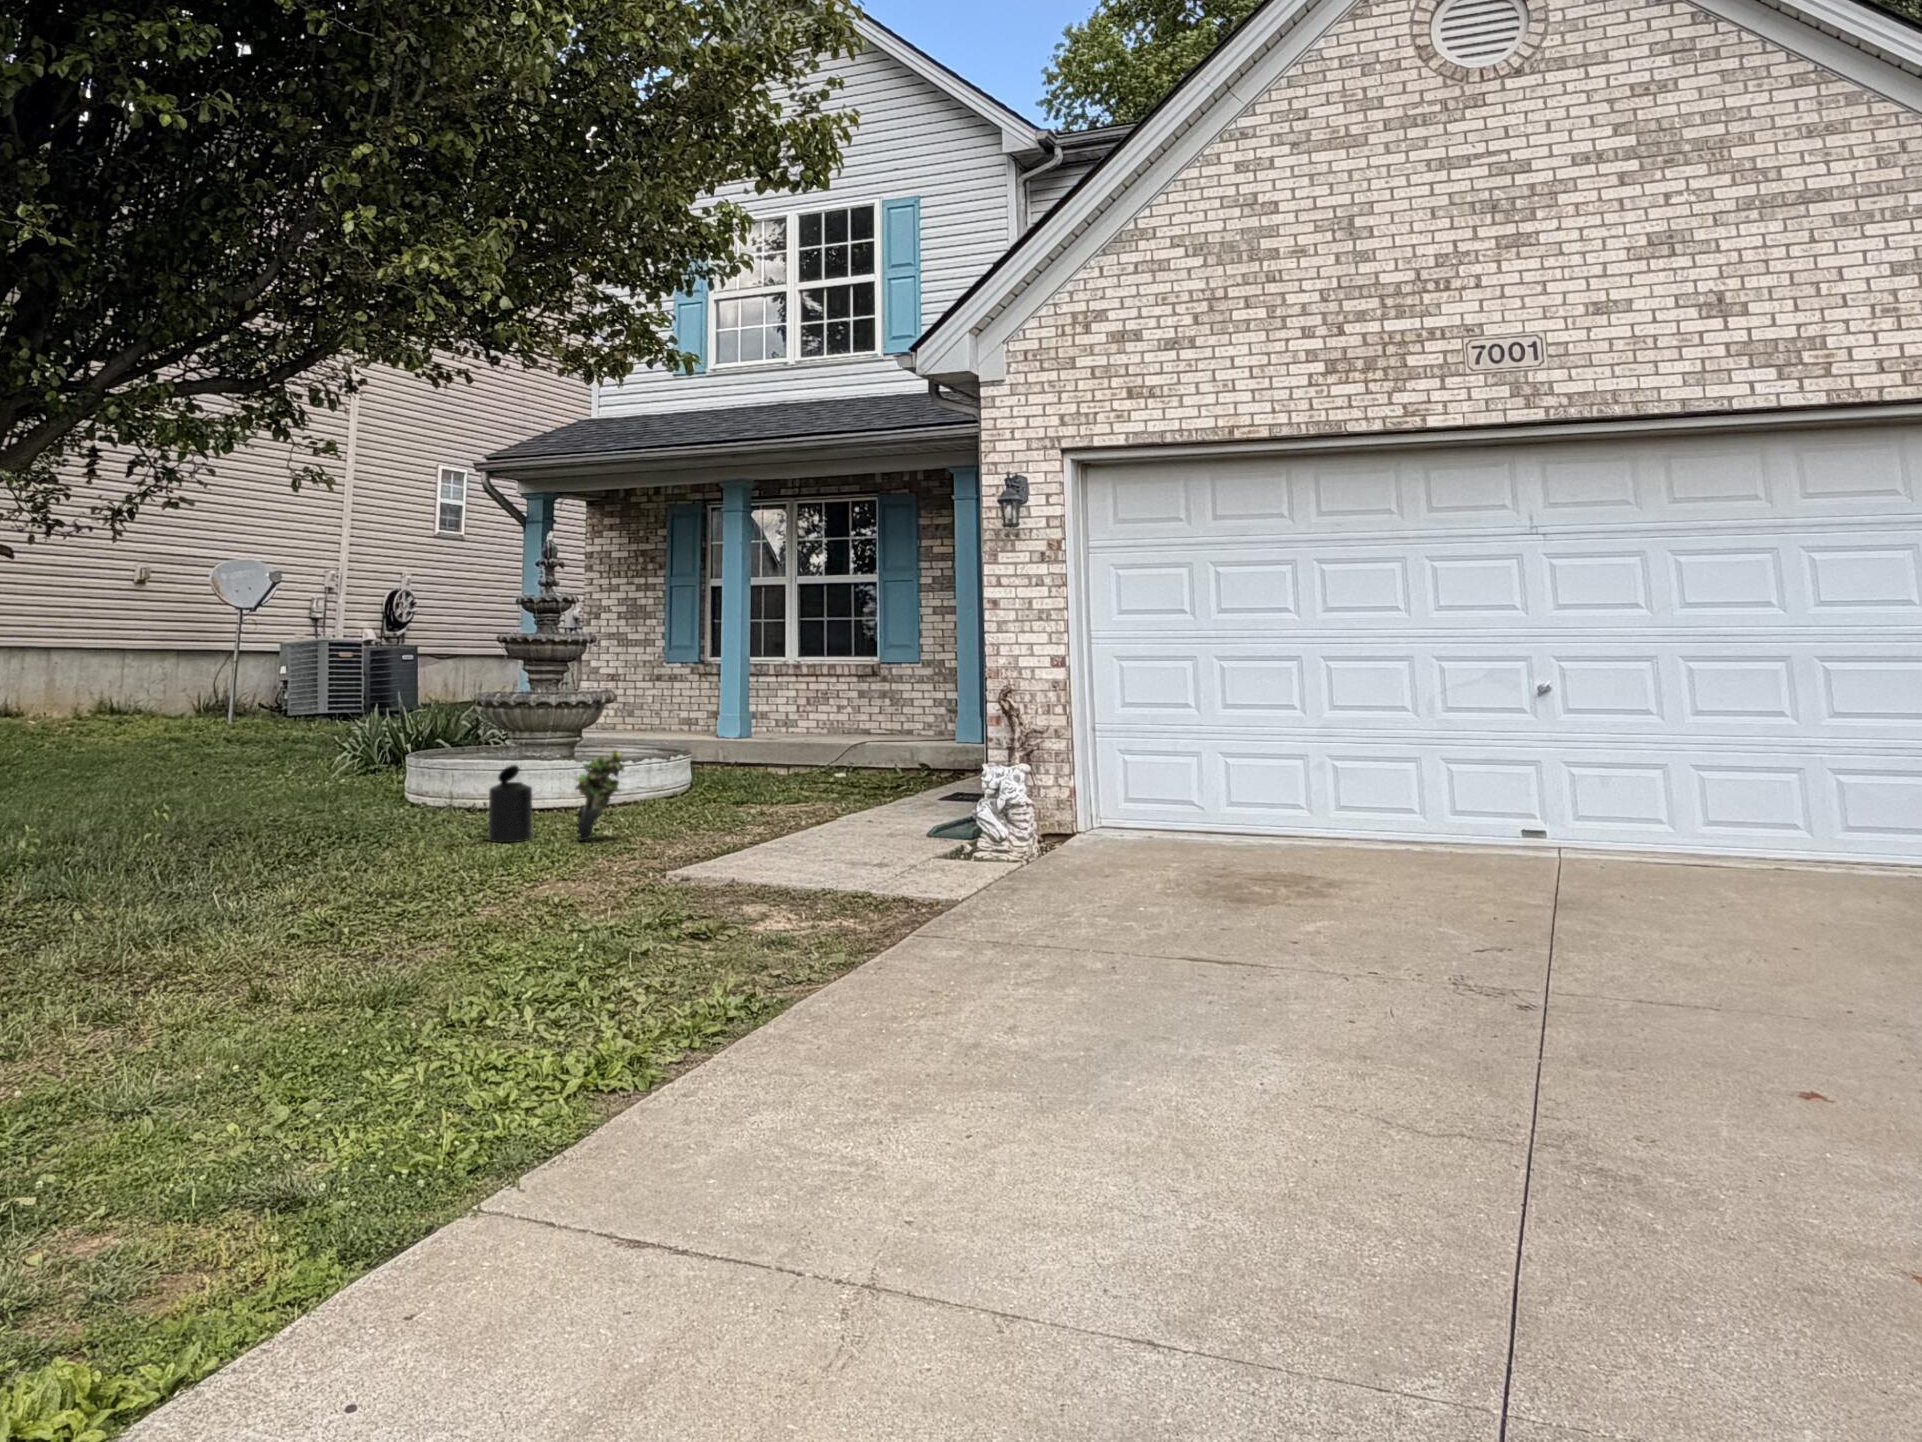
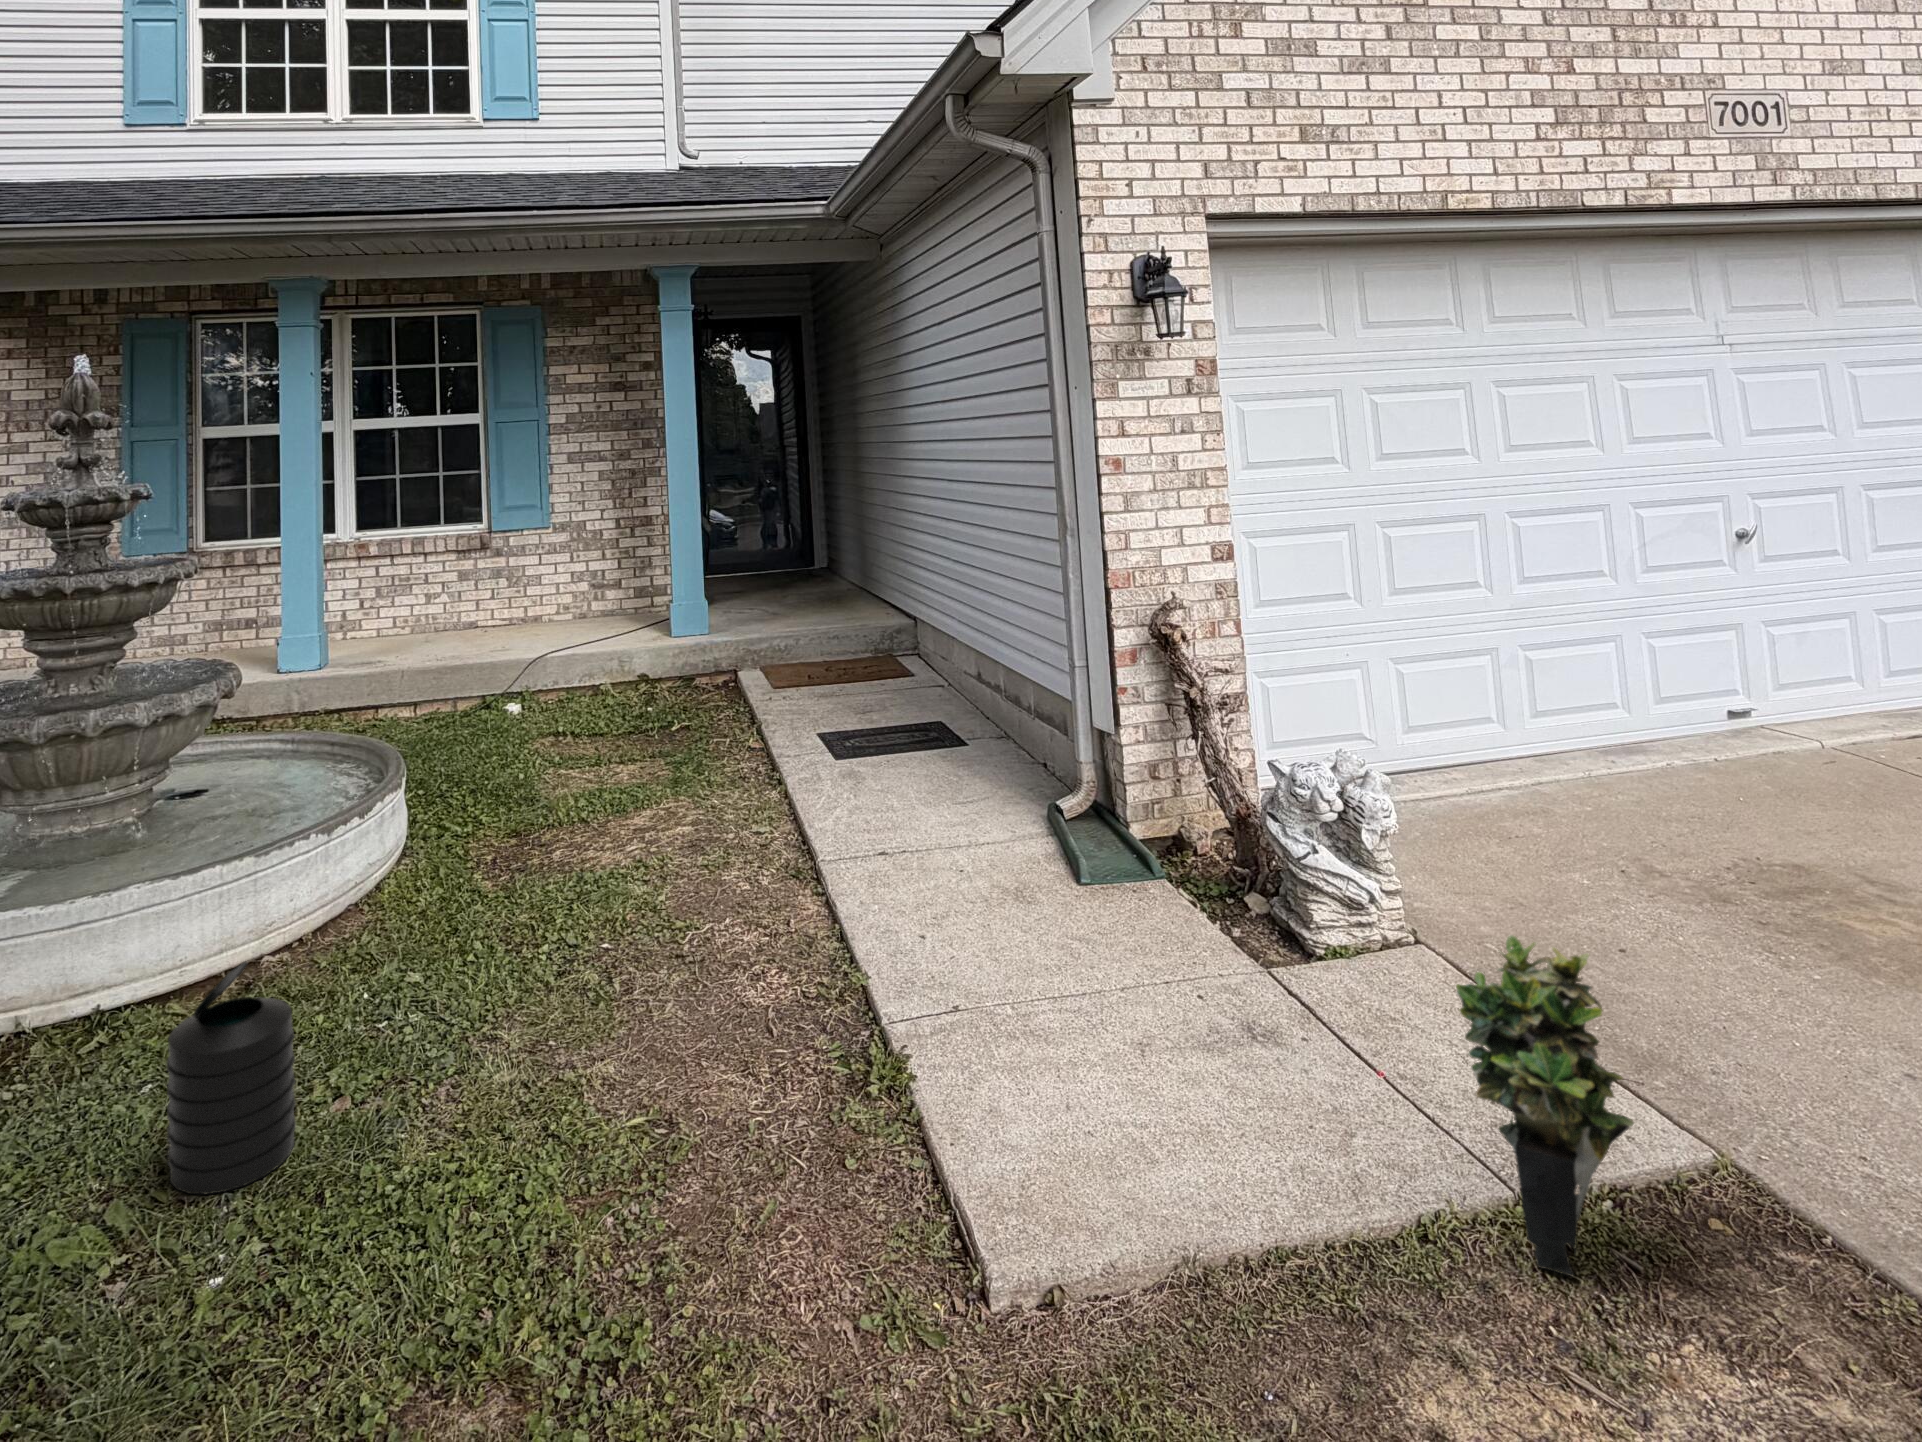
potted plant: present [576,751,624,841] -> present [1456,935,1634,1277]

